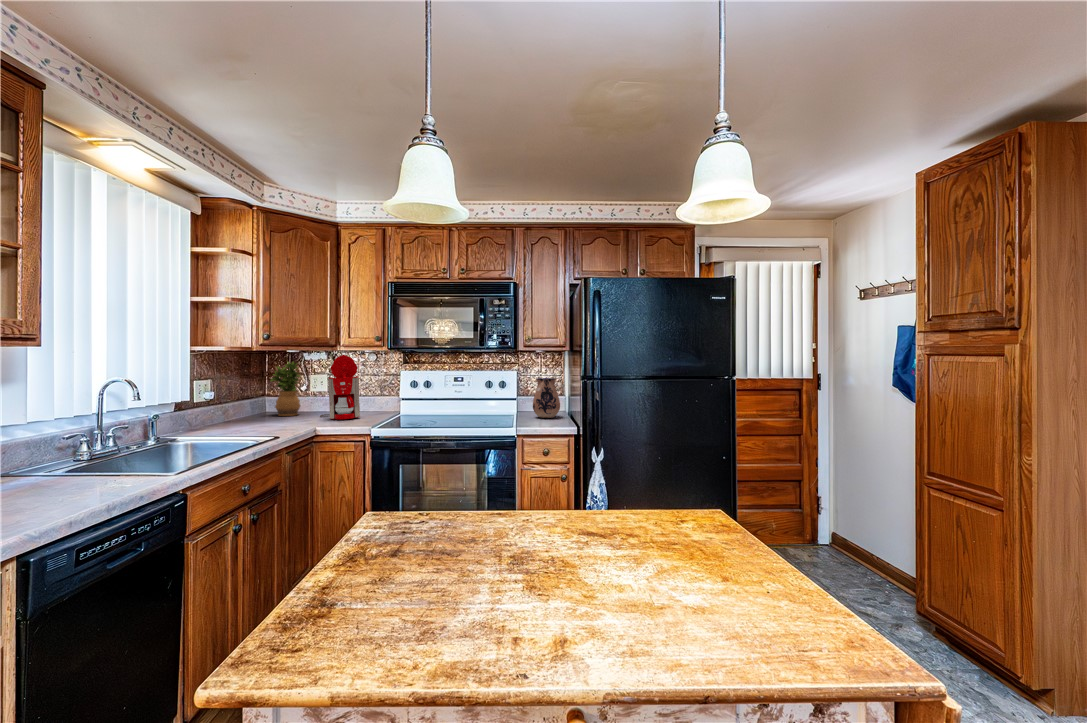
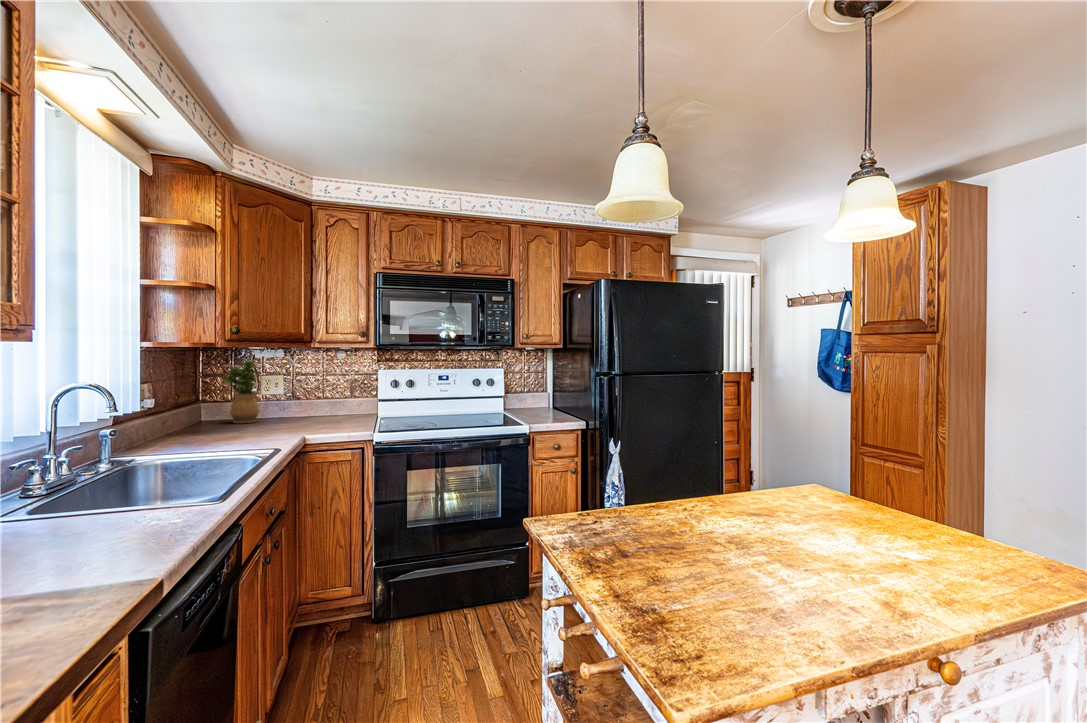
coffee maker: present [320,355,360,419] -> none [289,351,343,424]
ceramic pitcher: present [533,378,560,418] -> none [523,375,550,415]

